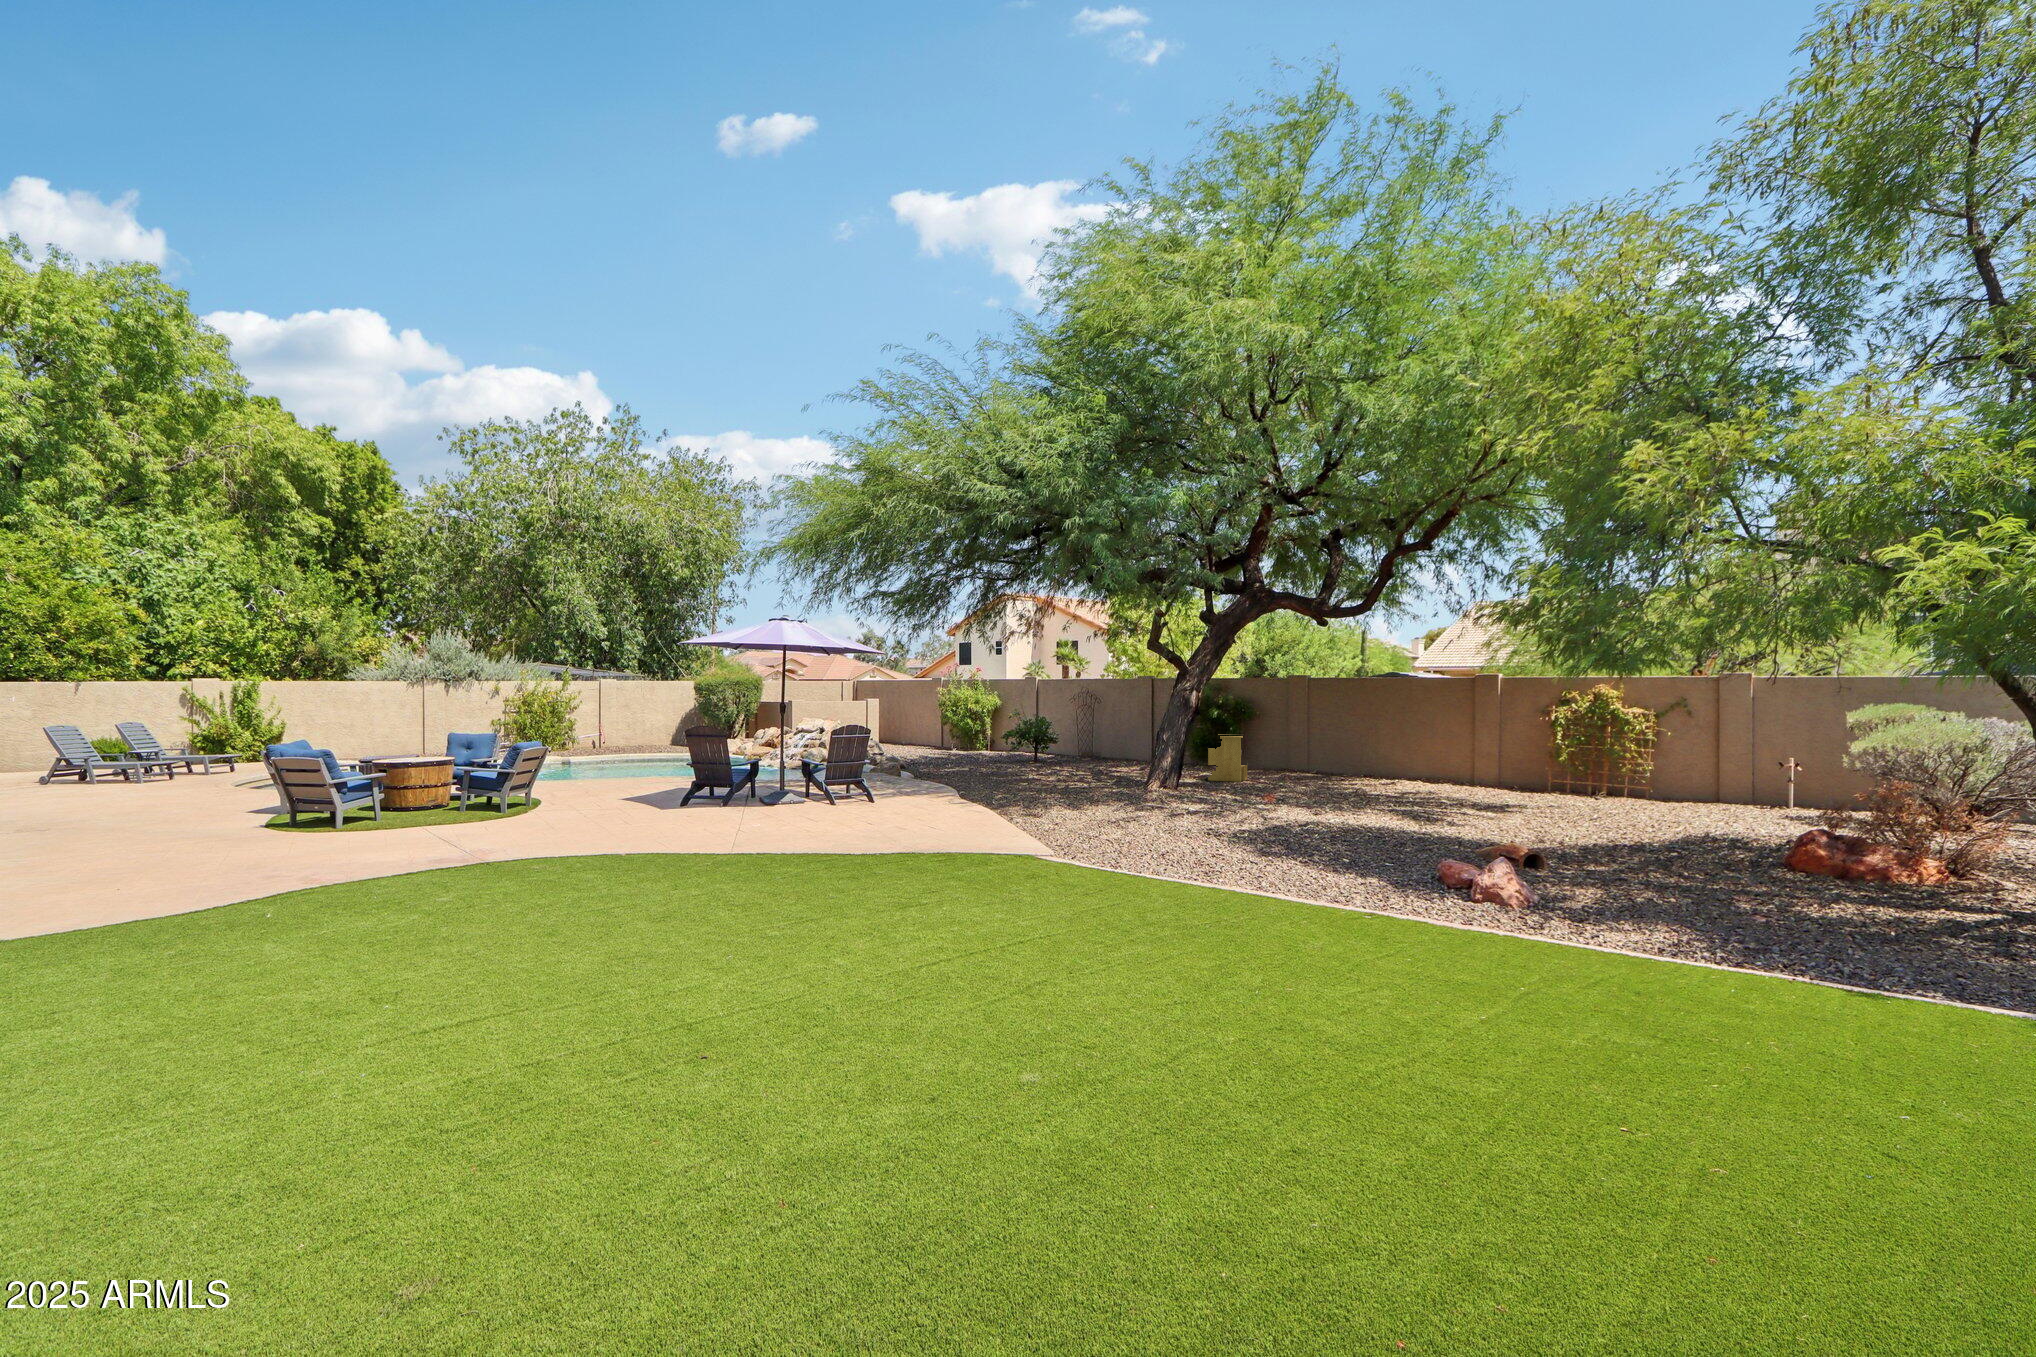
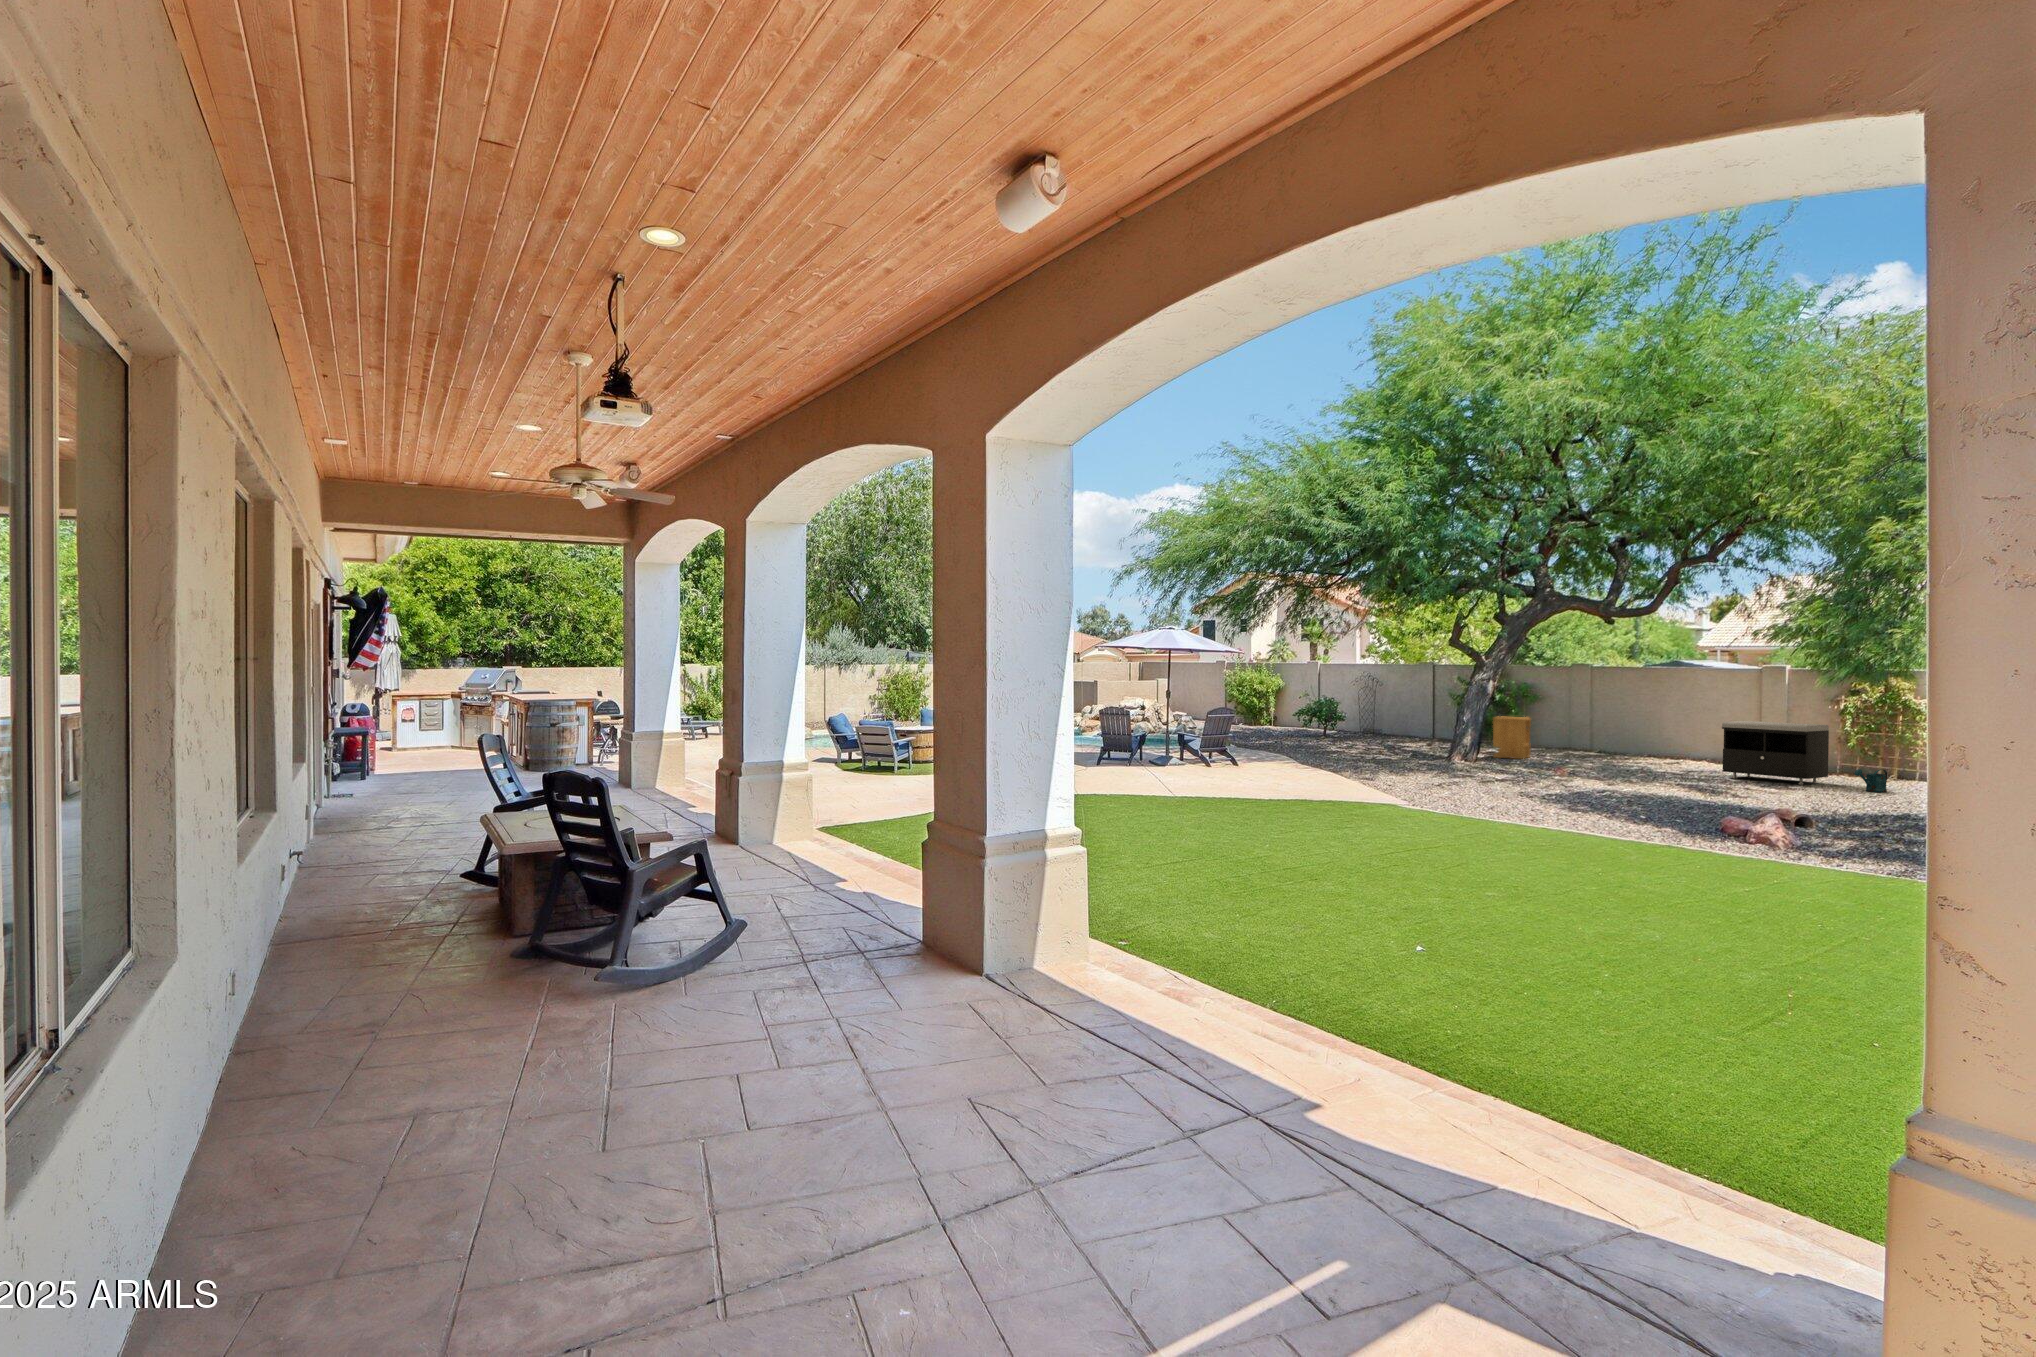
storage bench: none [1436,736,1541,806] -> present [1722,721,1829,784]
watering can: none [1569,787,1601,813] -> present [1854,769,1888,792]

